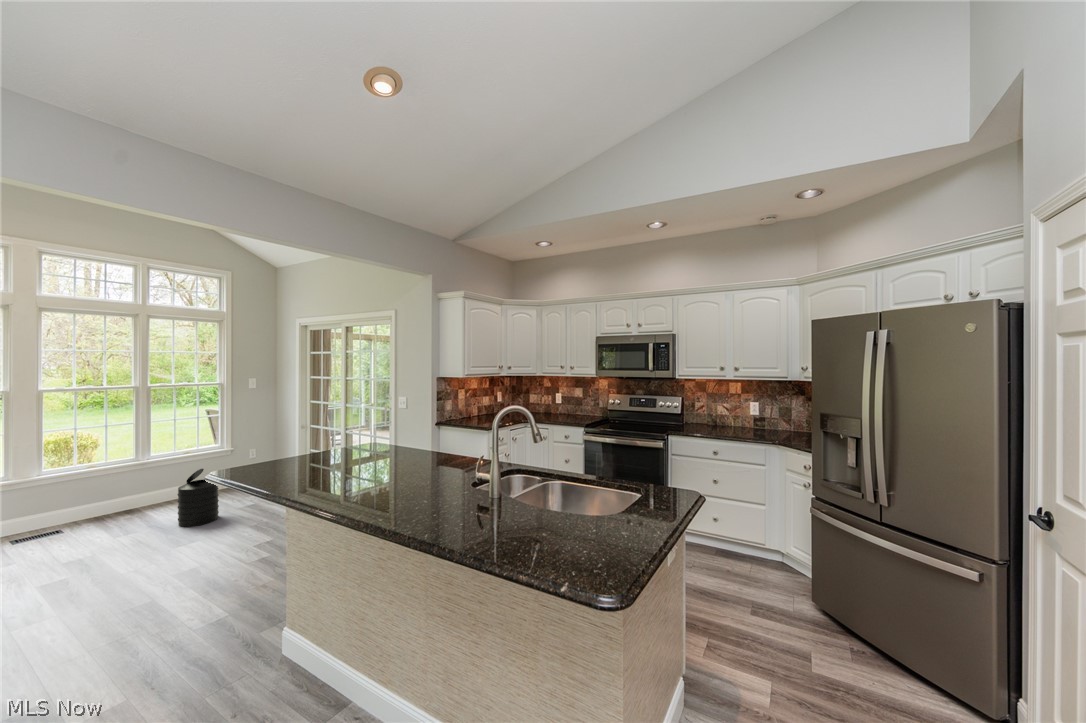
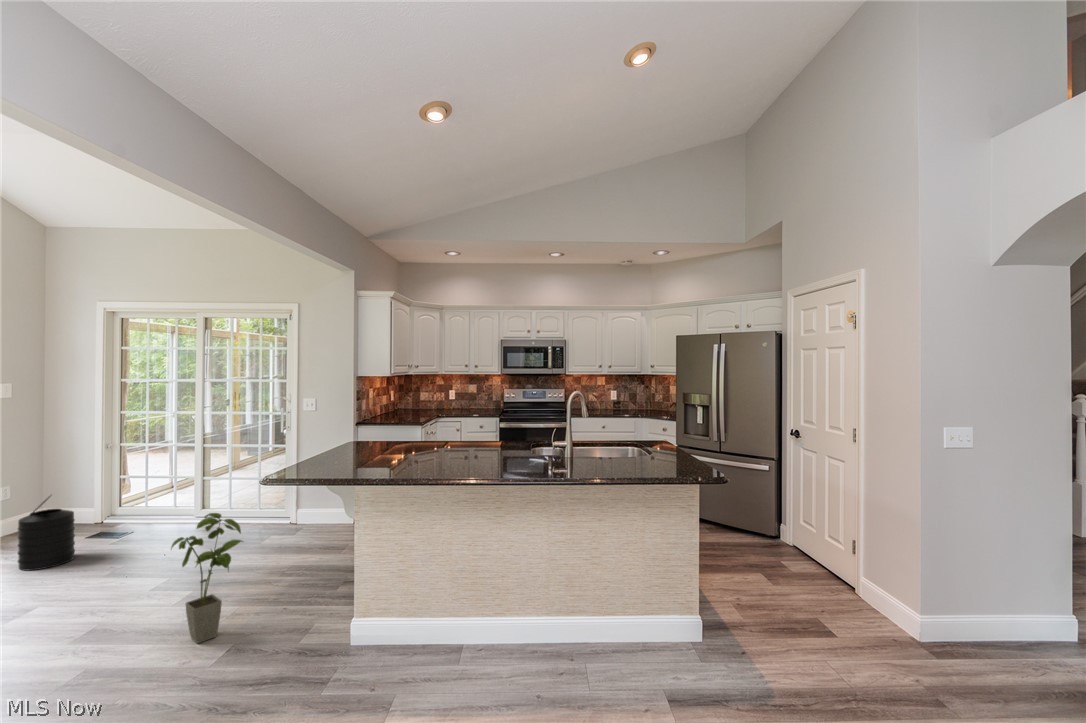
house plant: none [65,527,162,662] -> present [171,513,243,643]

